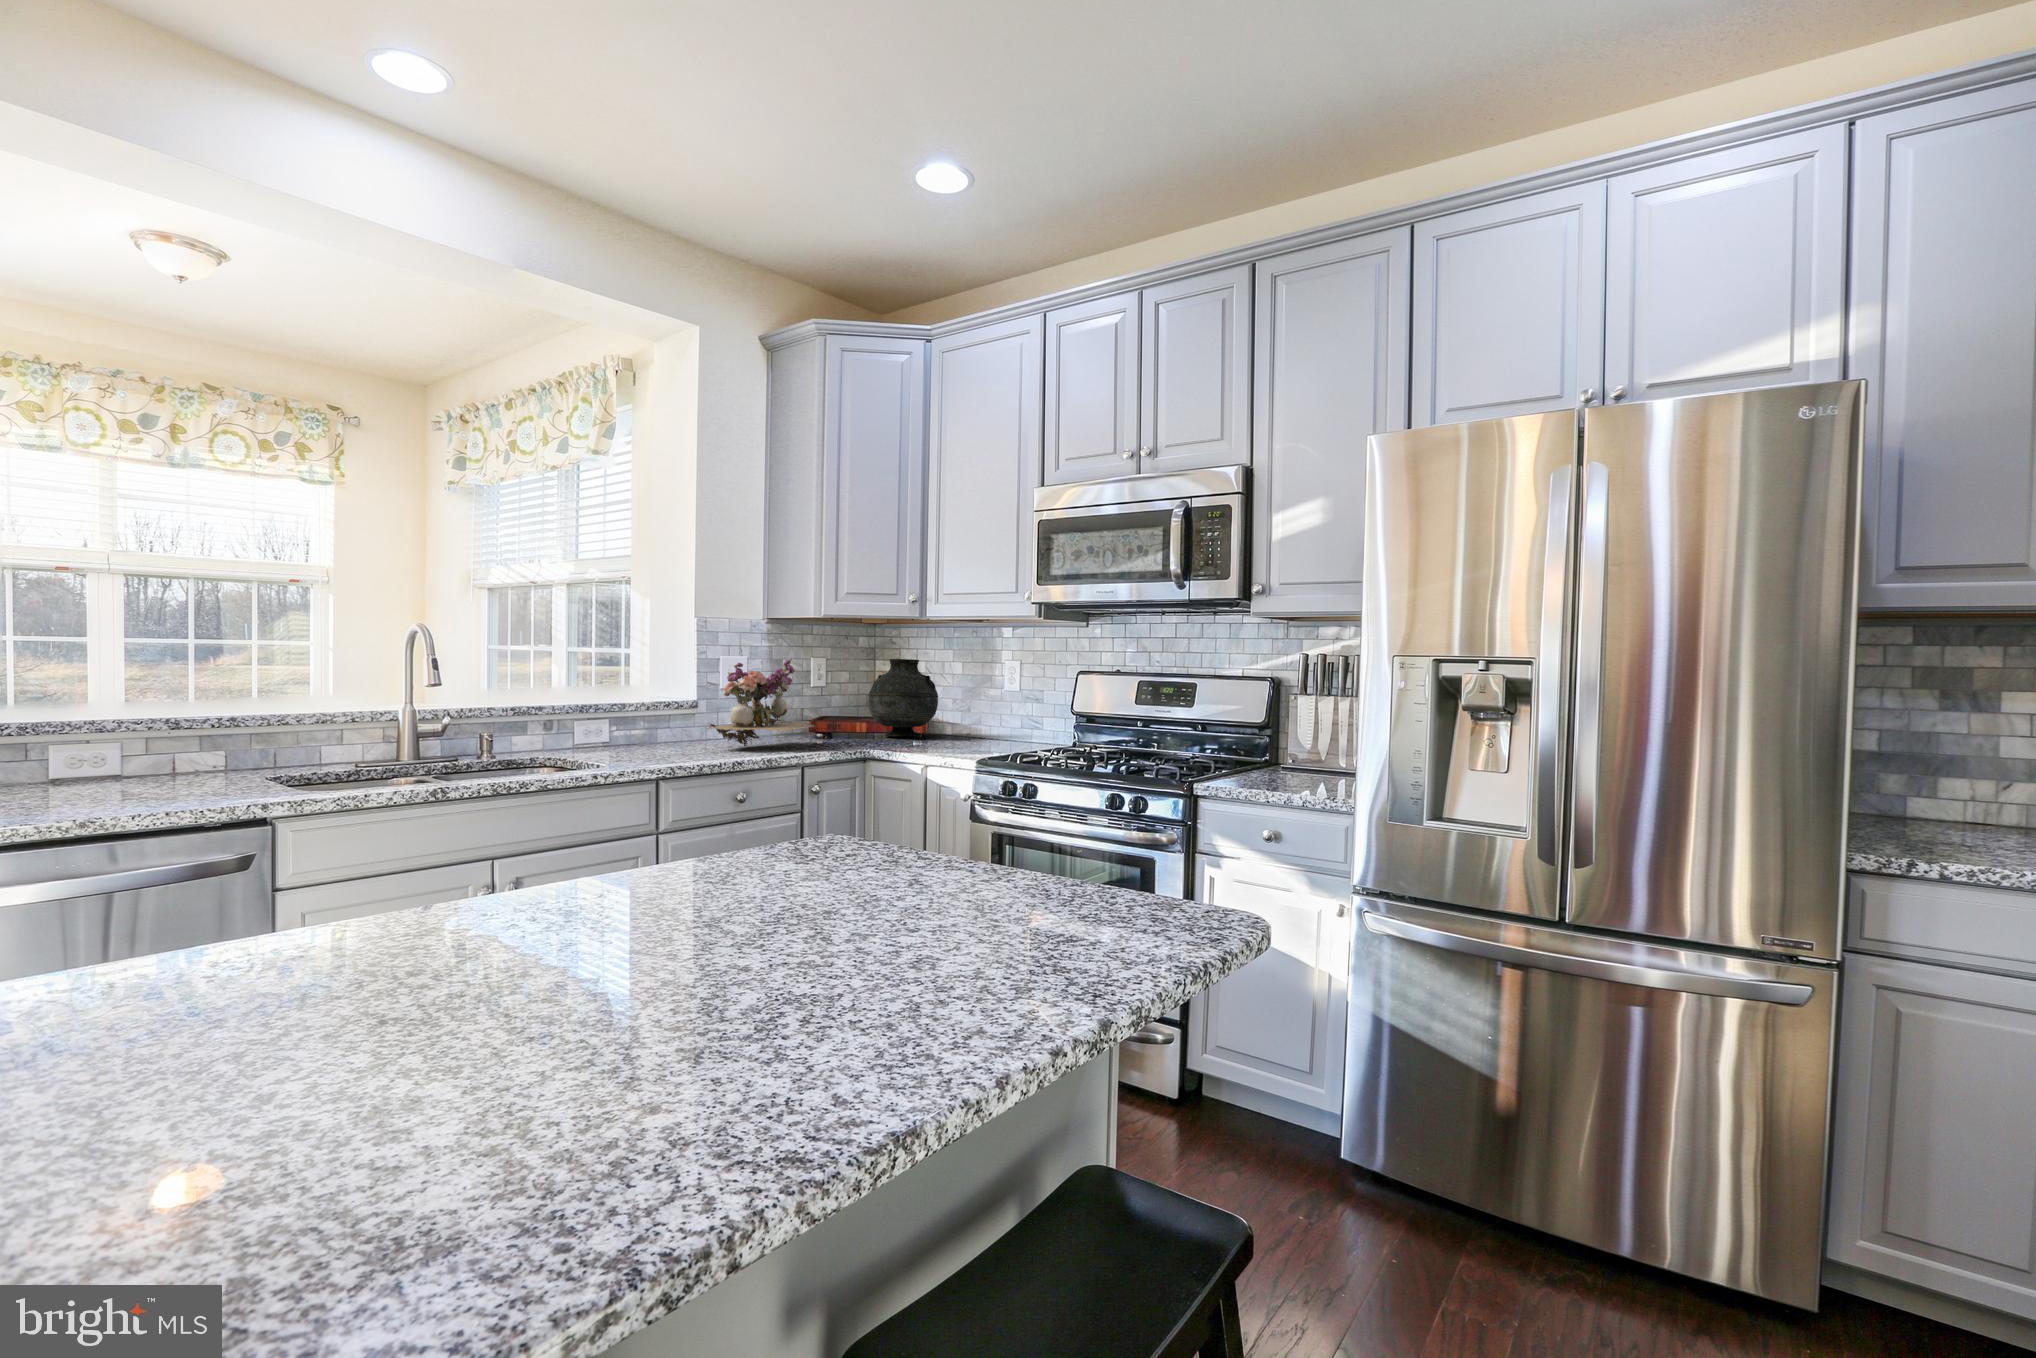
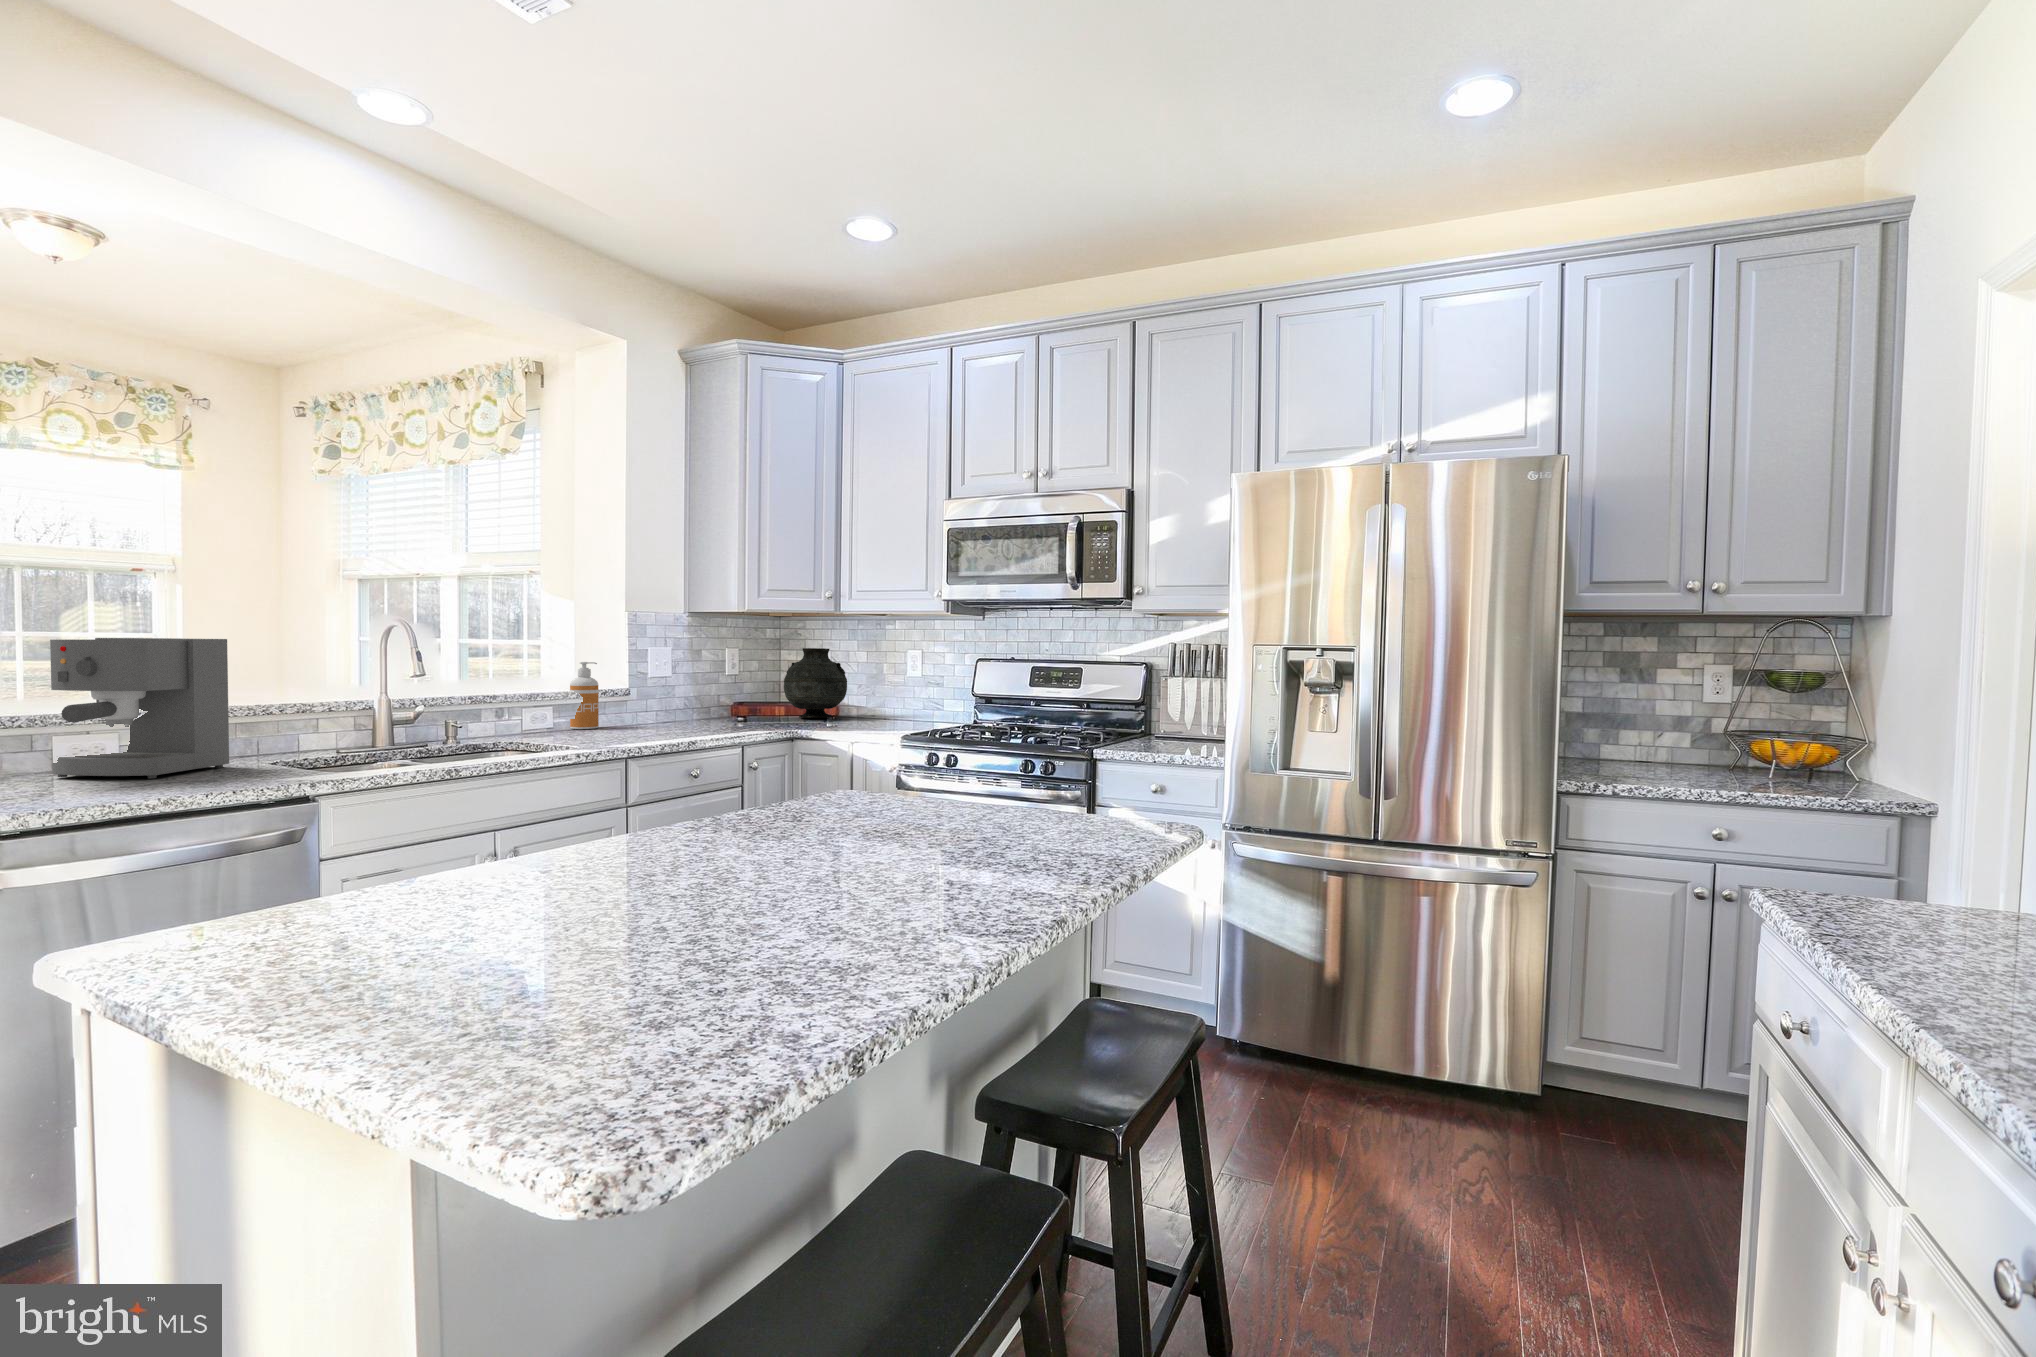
coffee maker: none [28,641,230,791] -> present [50,638,229,778]
flower arrangement: present [708,658,815,746] -> none [650,648,749,729]
soap dispenser: none [632,672,663,745] -> present [570,662,599,729]

